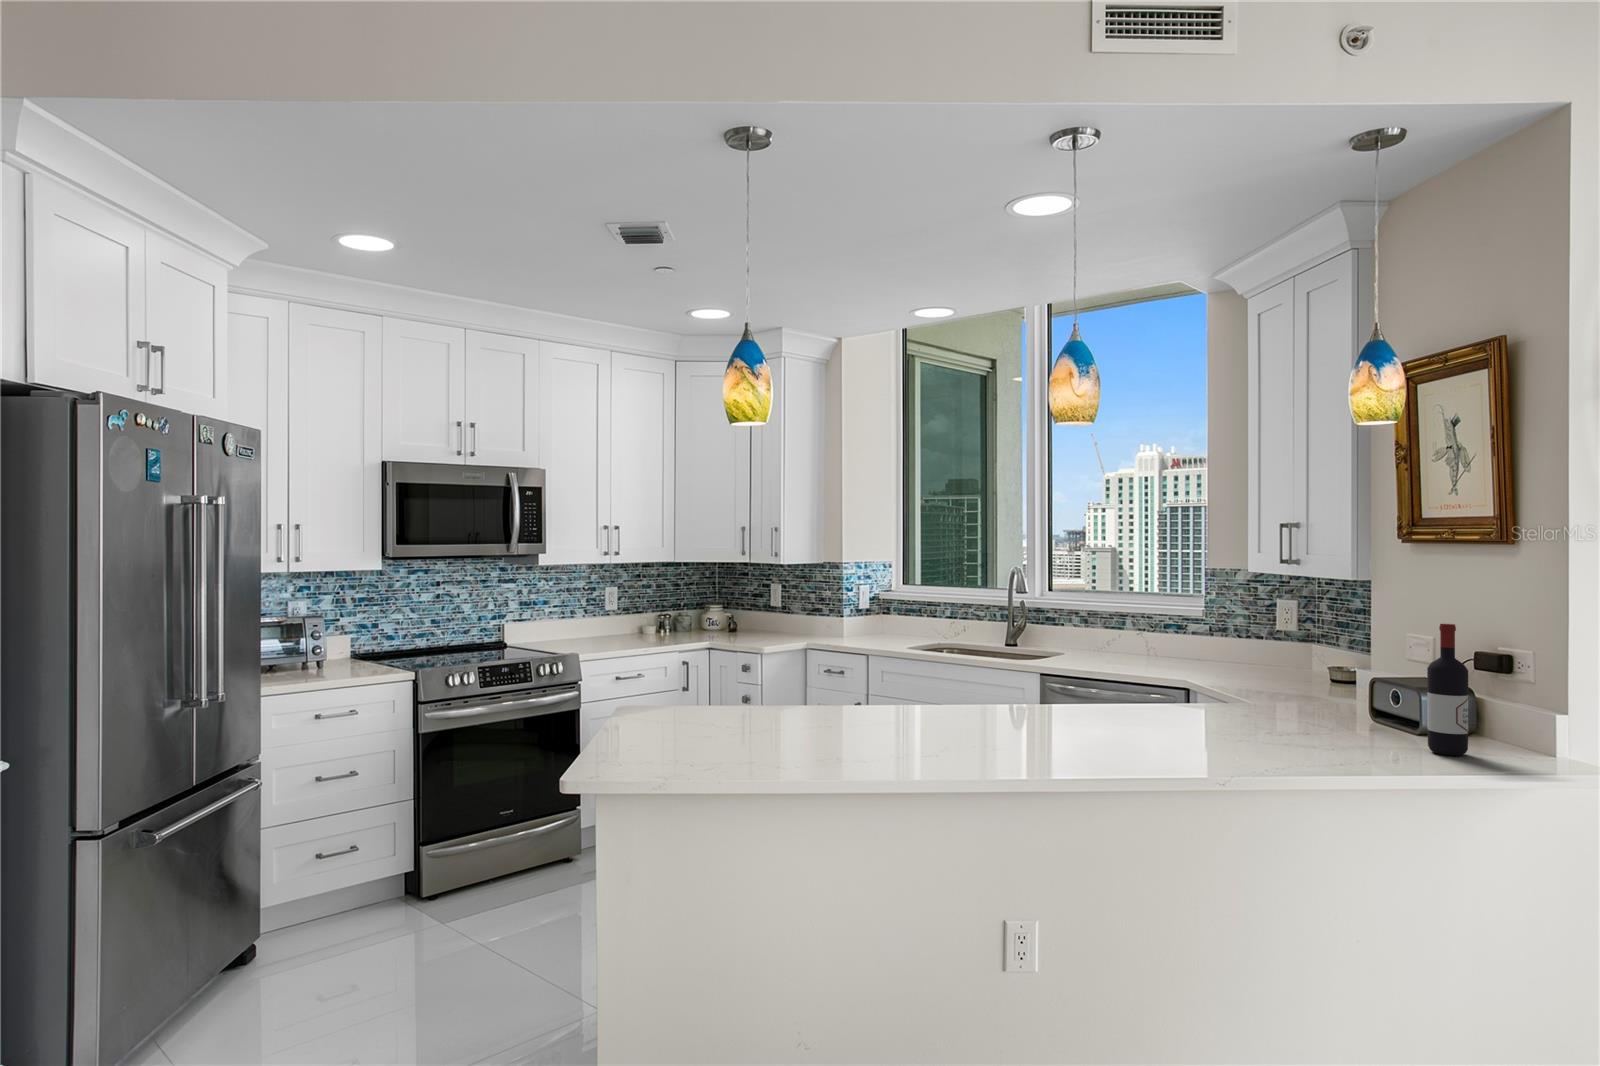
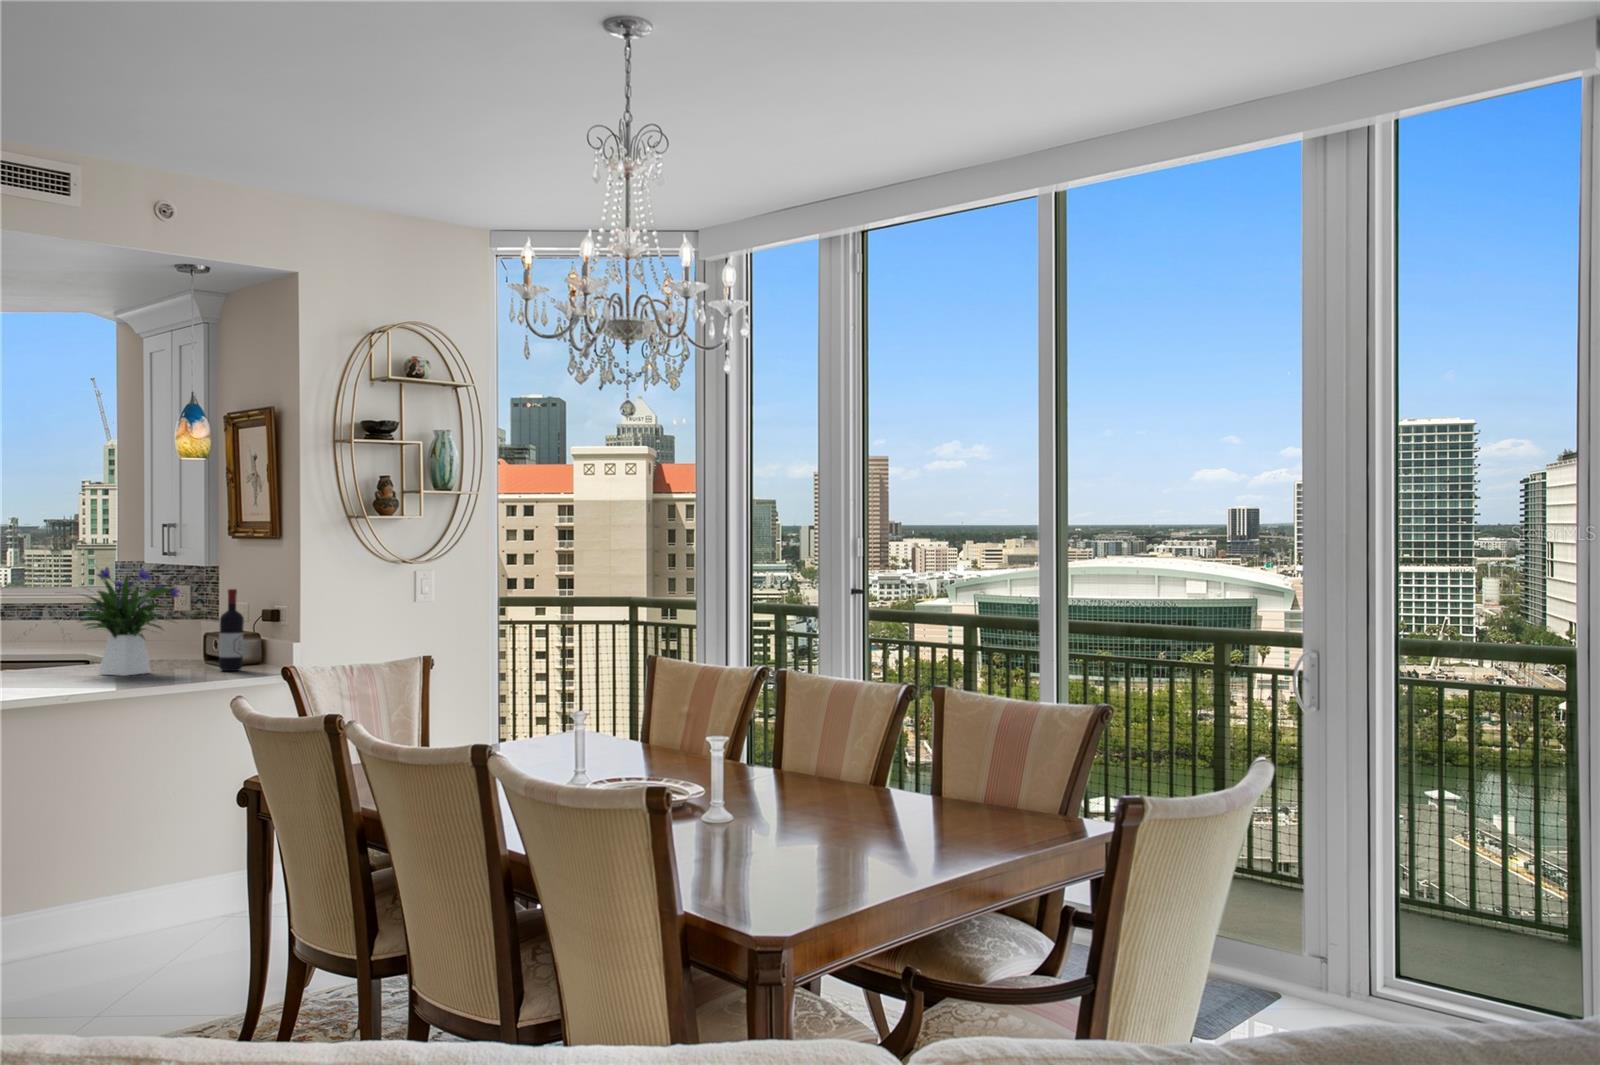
flower arrangement: none [1187,577,1369,748] -> present [77,567,179,676]

